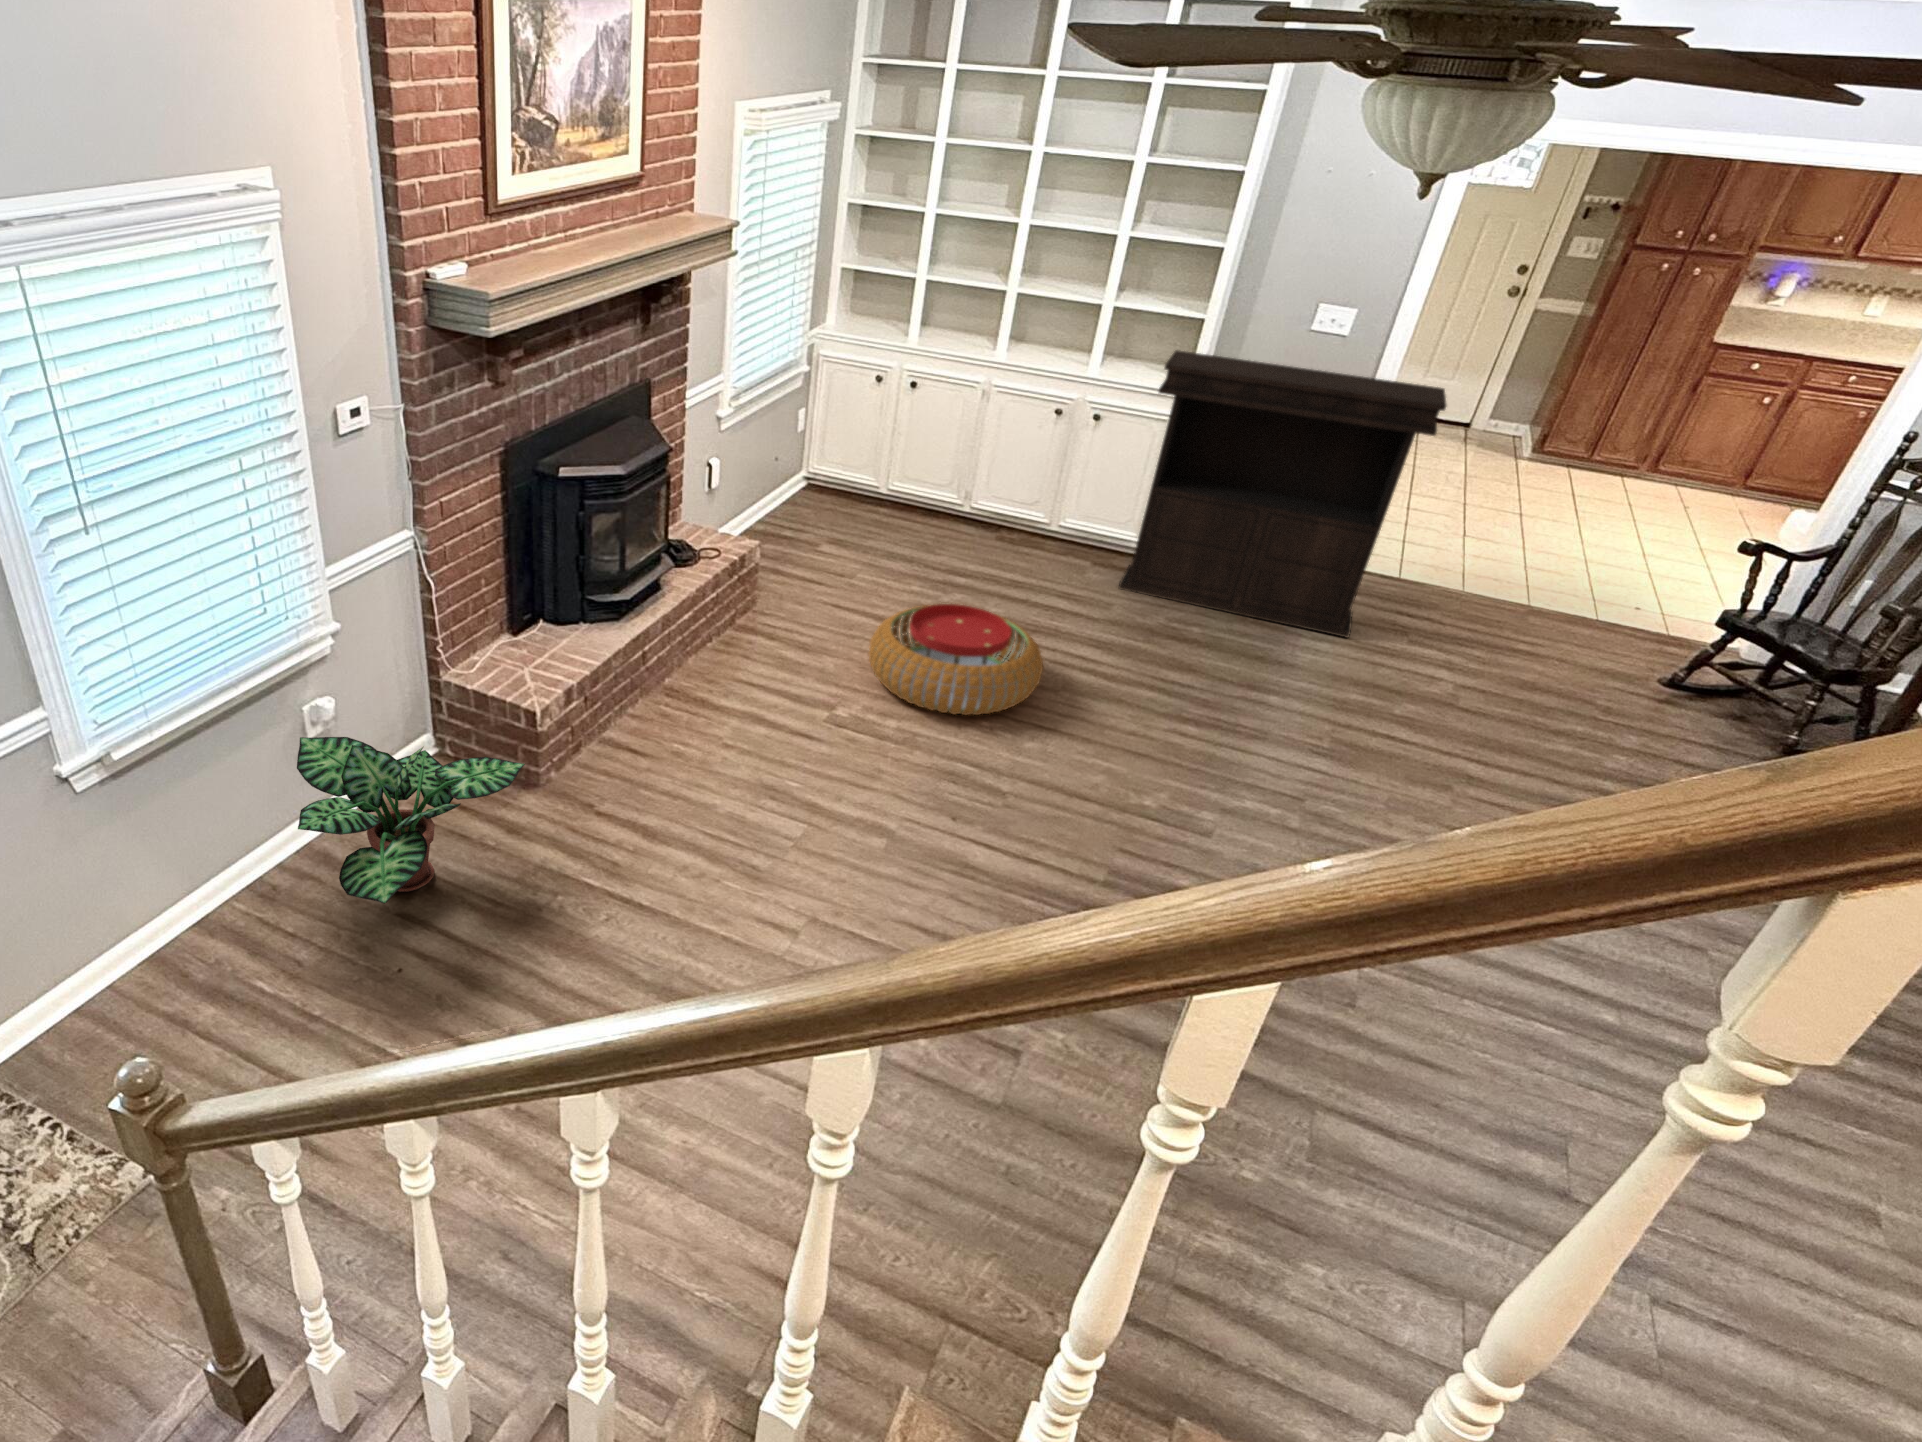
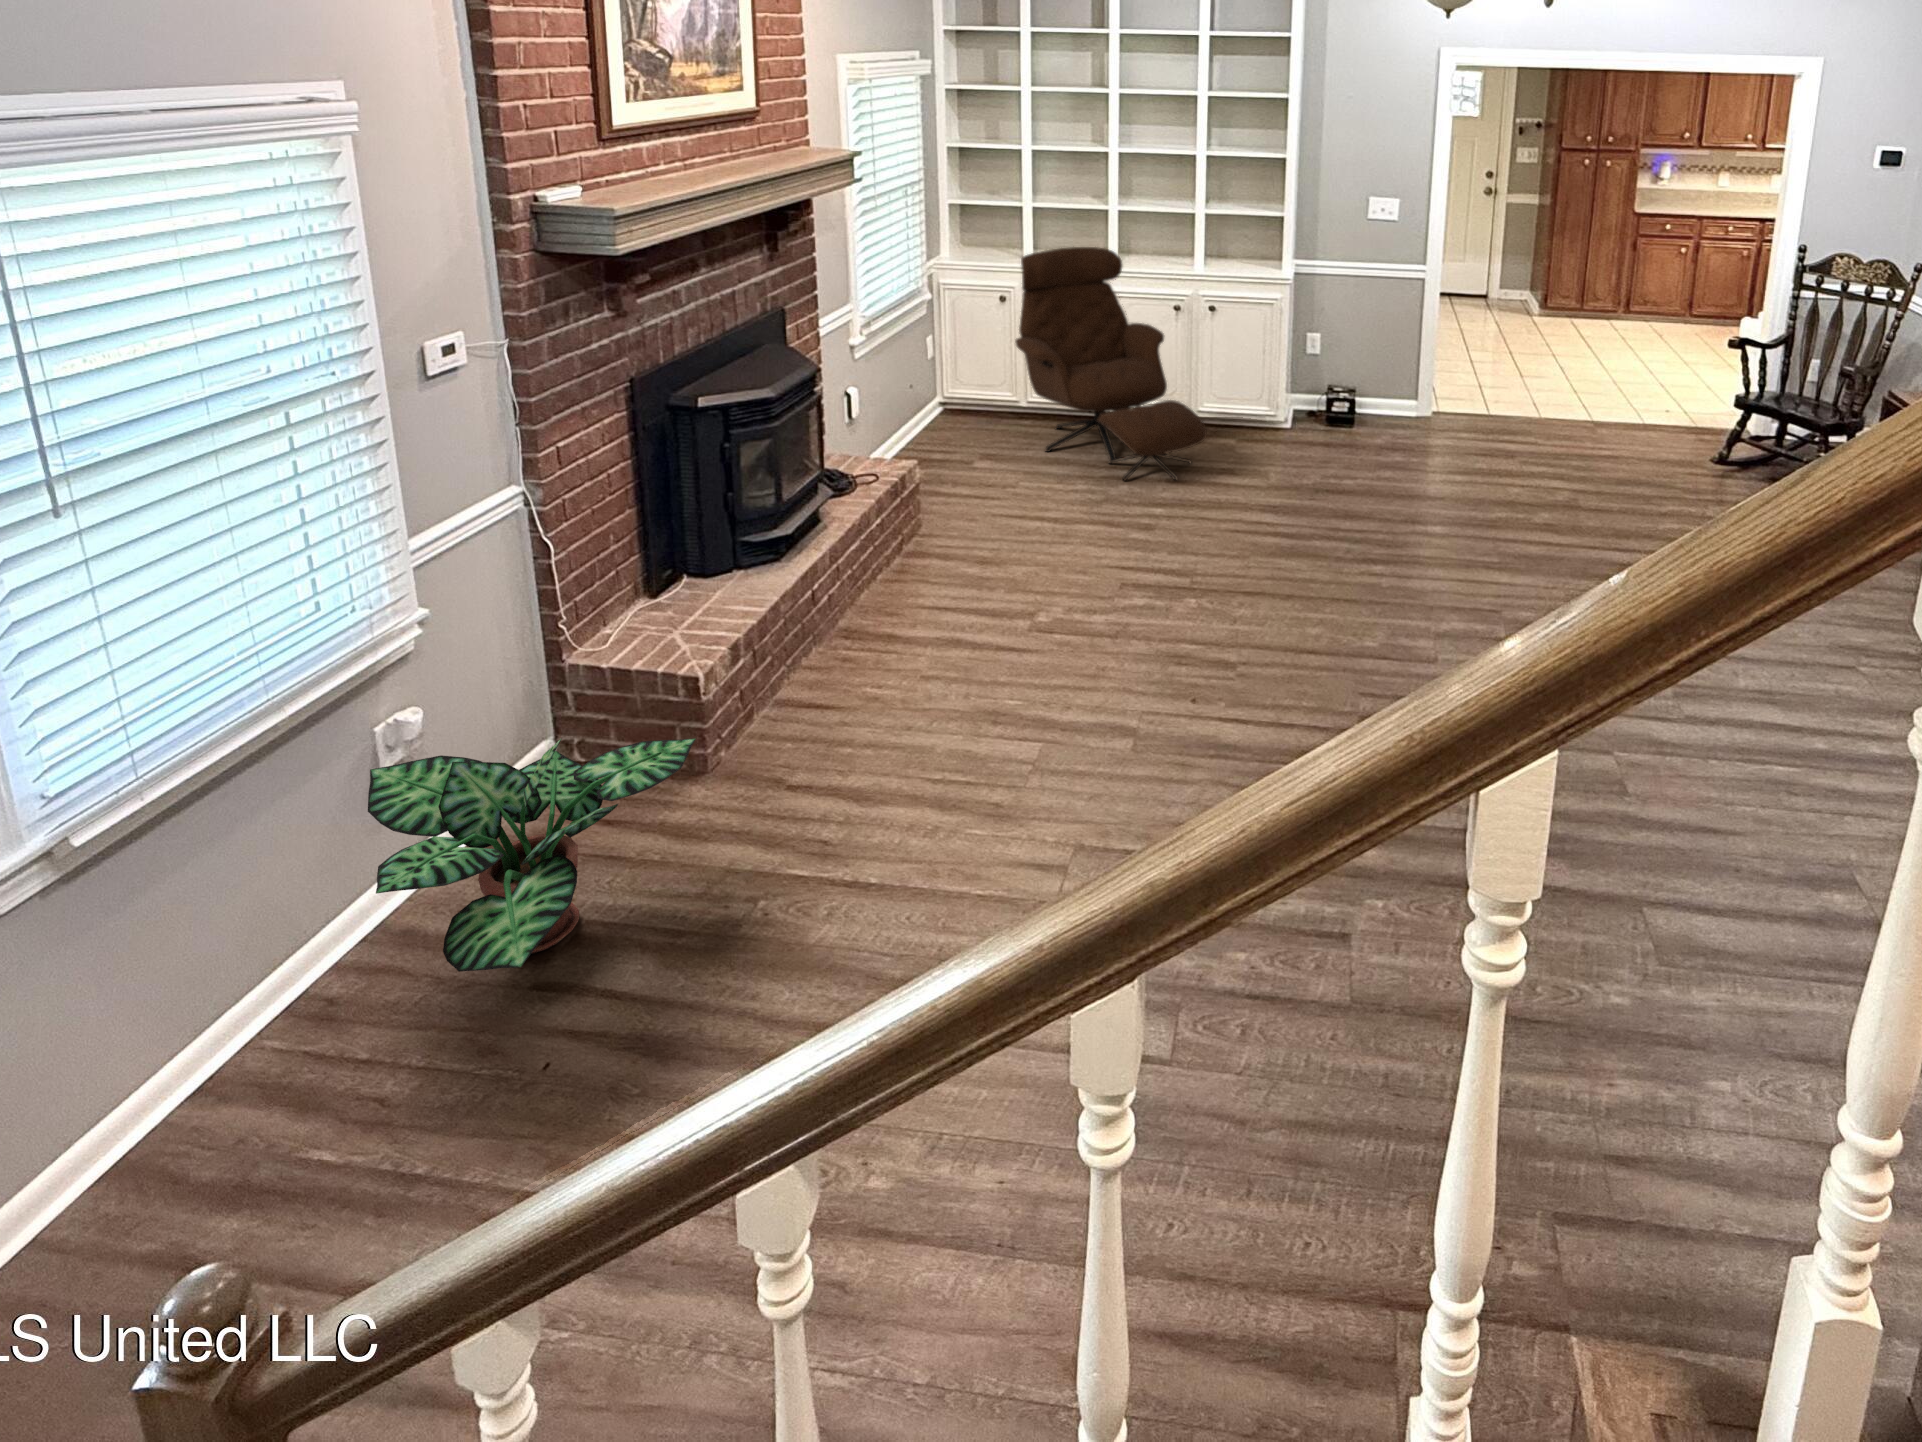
lounge chair: none [879,330,1056,598] -> present [1015,247,1207,480]
console table: present [1119,350,1446,637] -> none [1265,243,1495,467]
pouf: present [869,604,1043,715] -> none [1056,488,1232,597]

